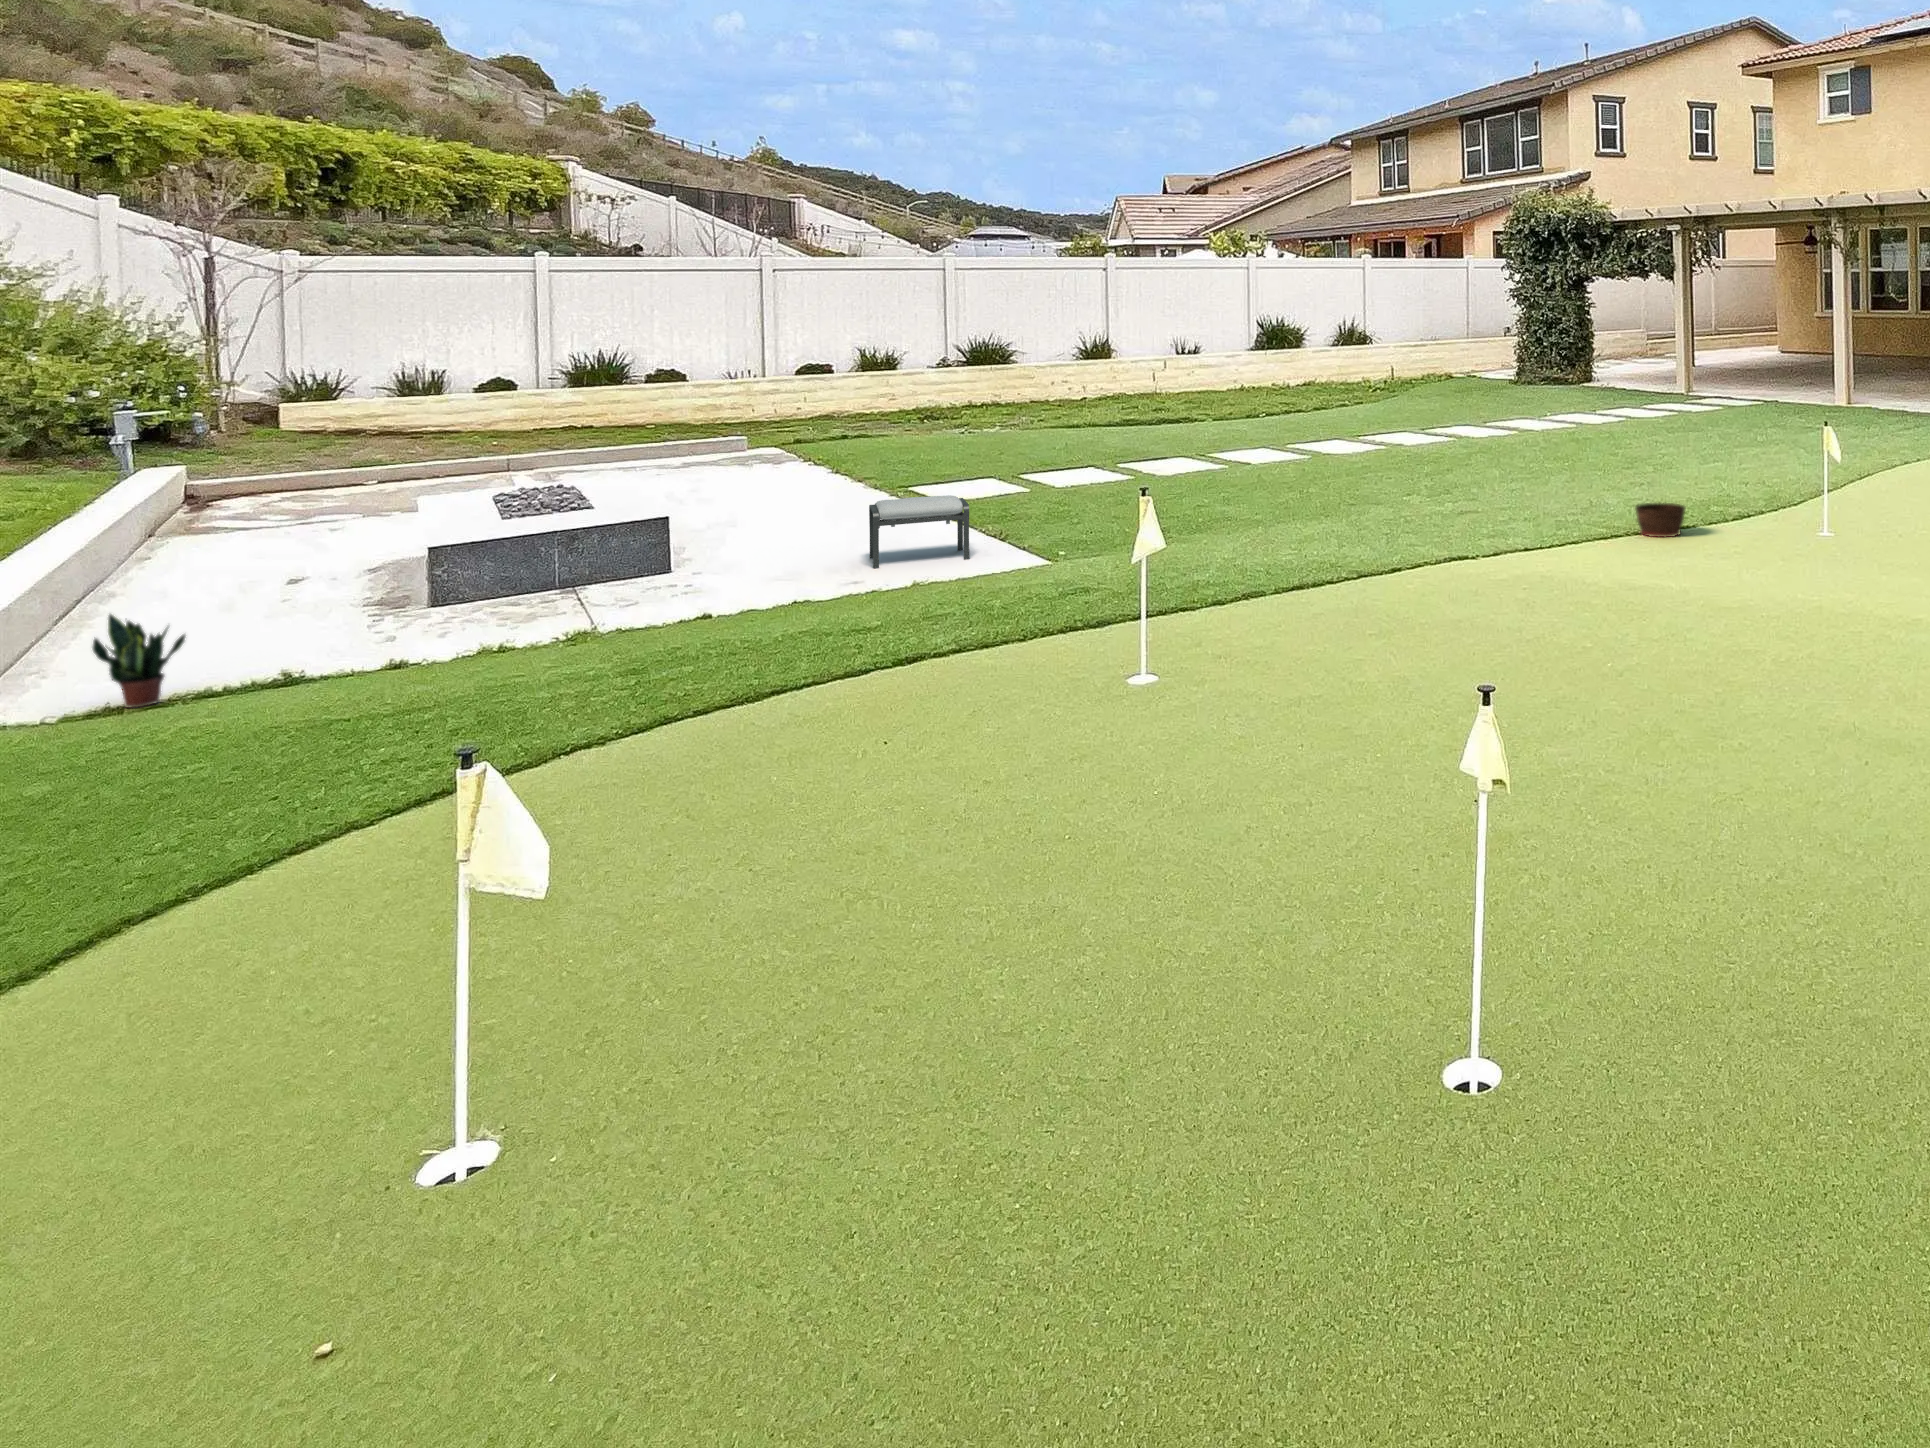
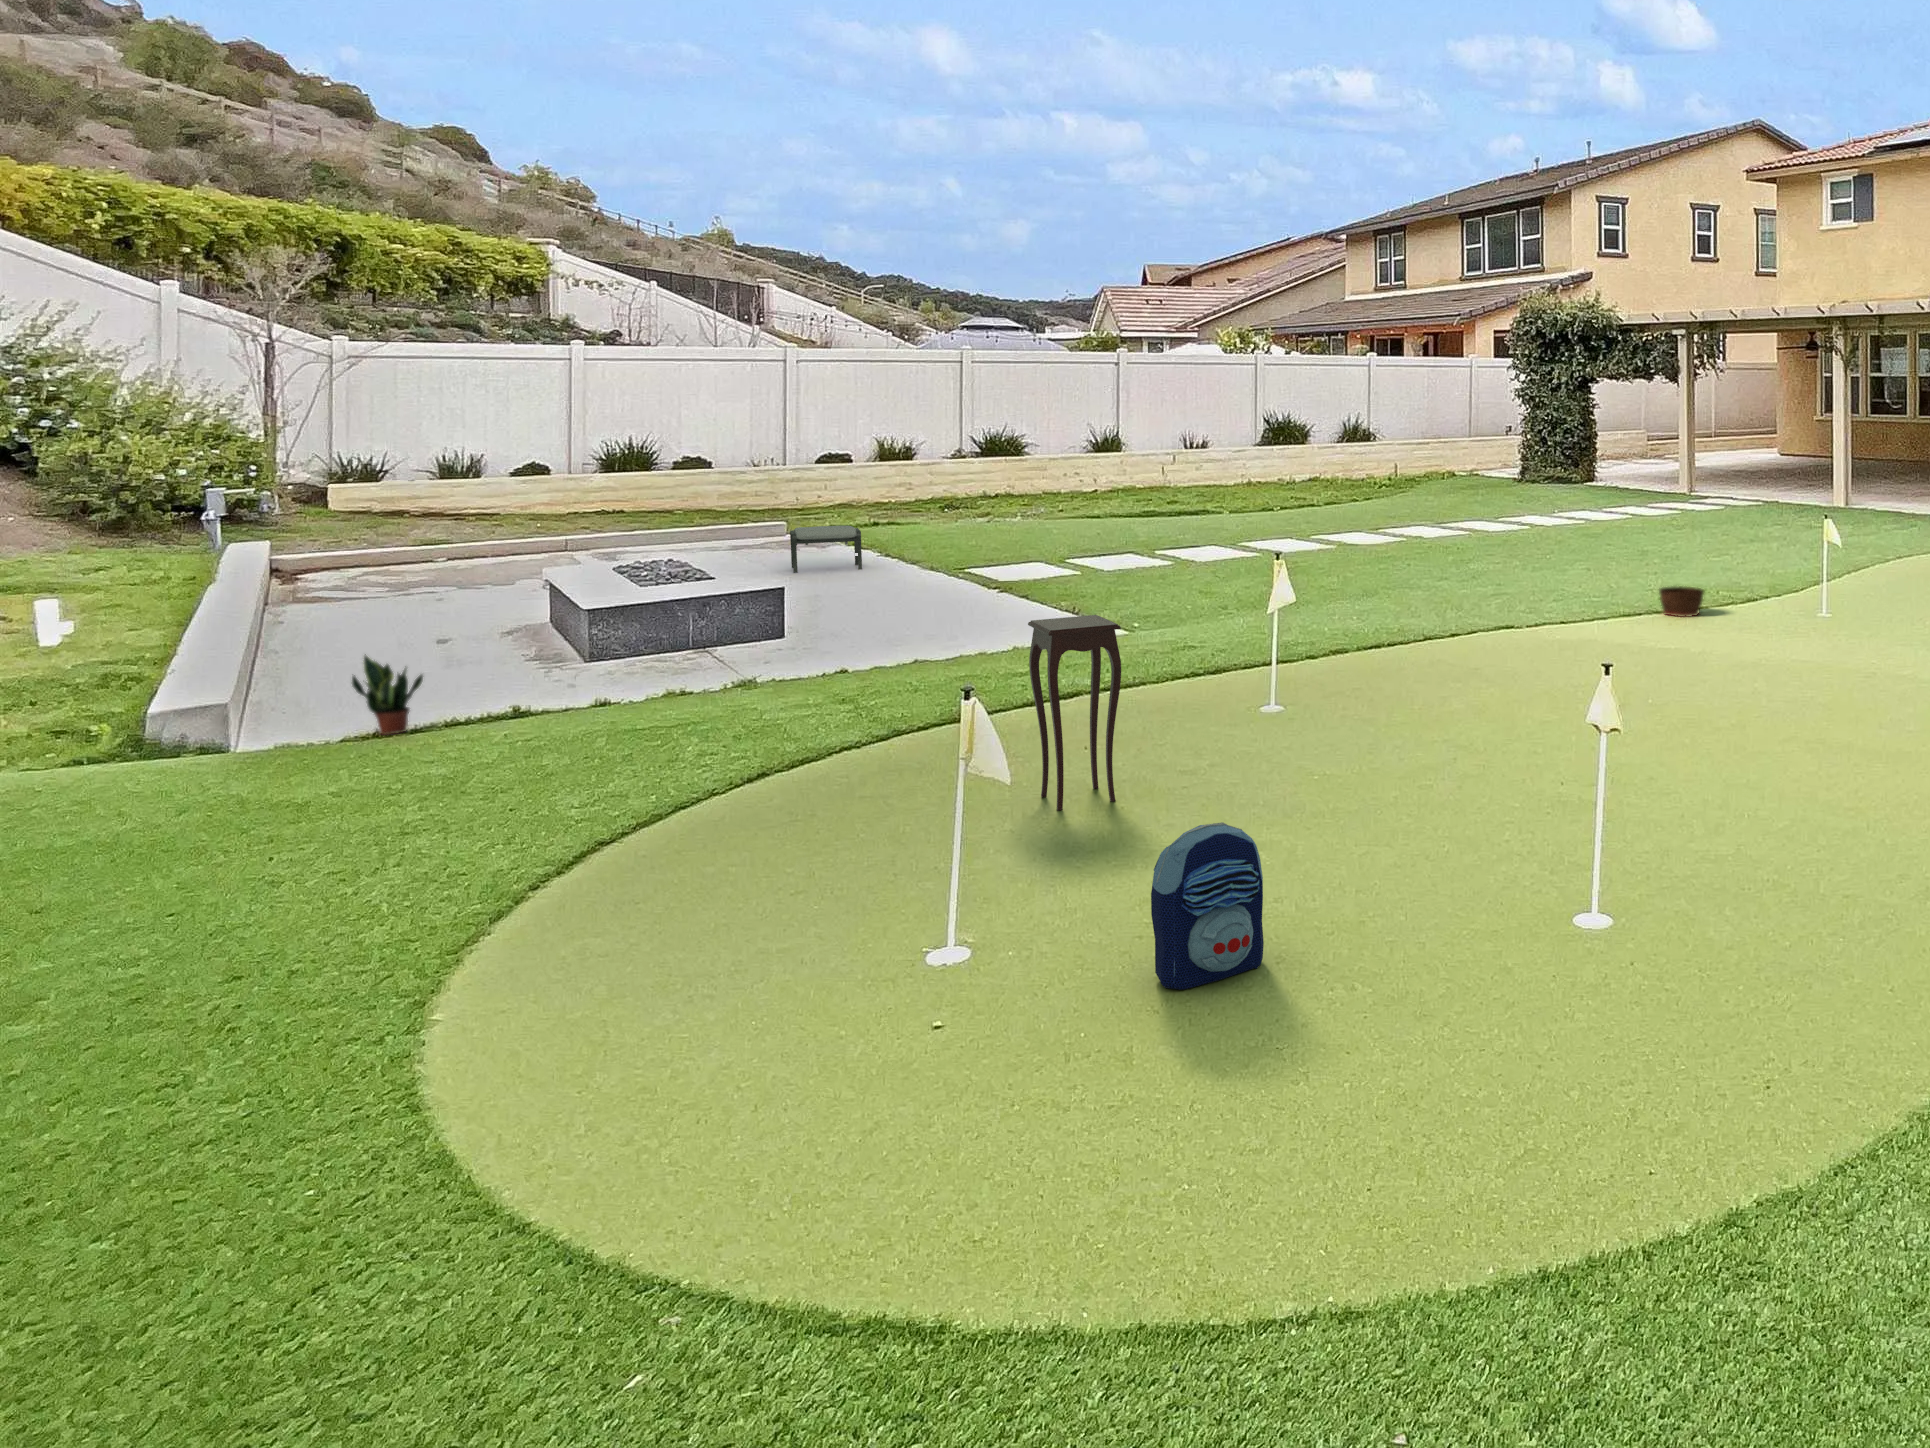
ottoman: present [869,495,969,568] -> present [790,526,862,573]
side table: none [809,570,919,824] -> present [1028,615,1121,811]
backpack: none [807,900,983,1160] -> present [1151,822,1264,990]

